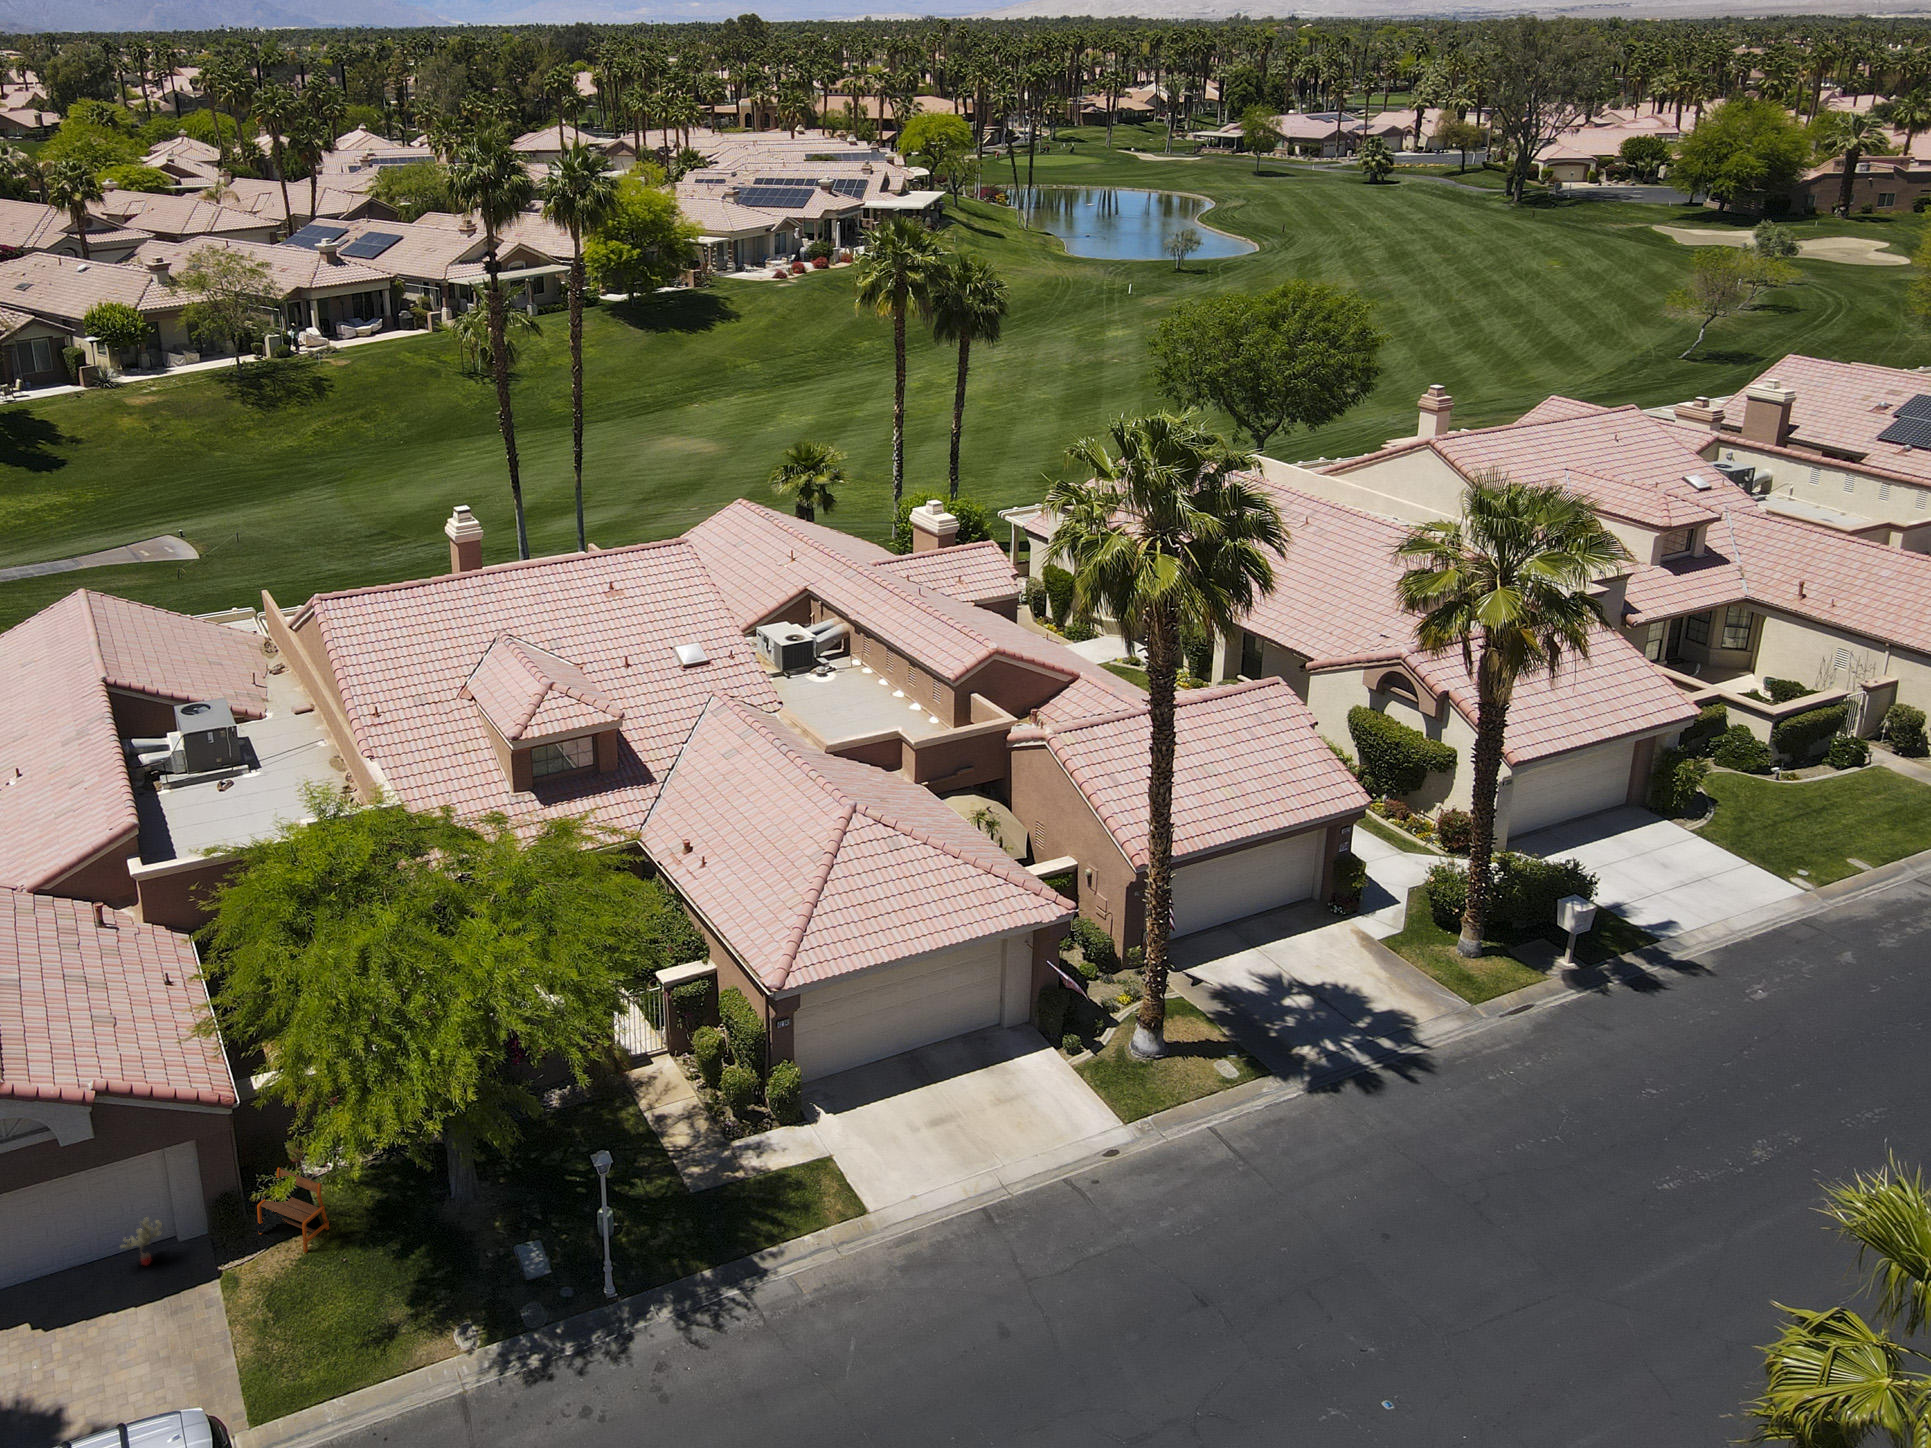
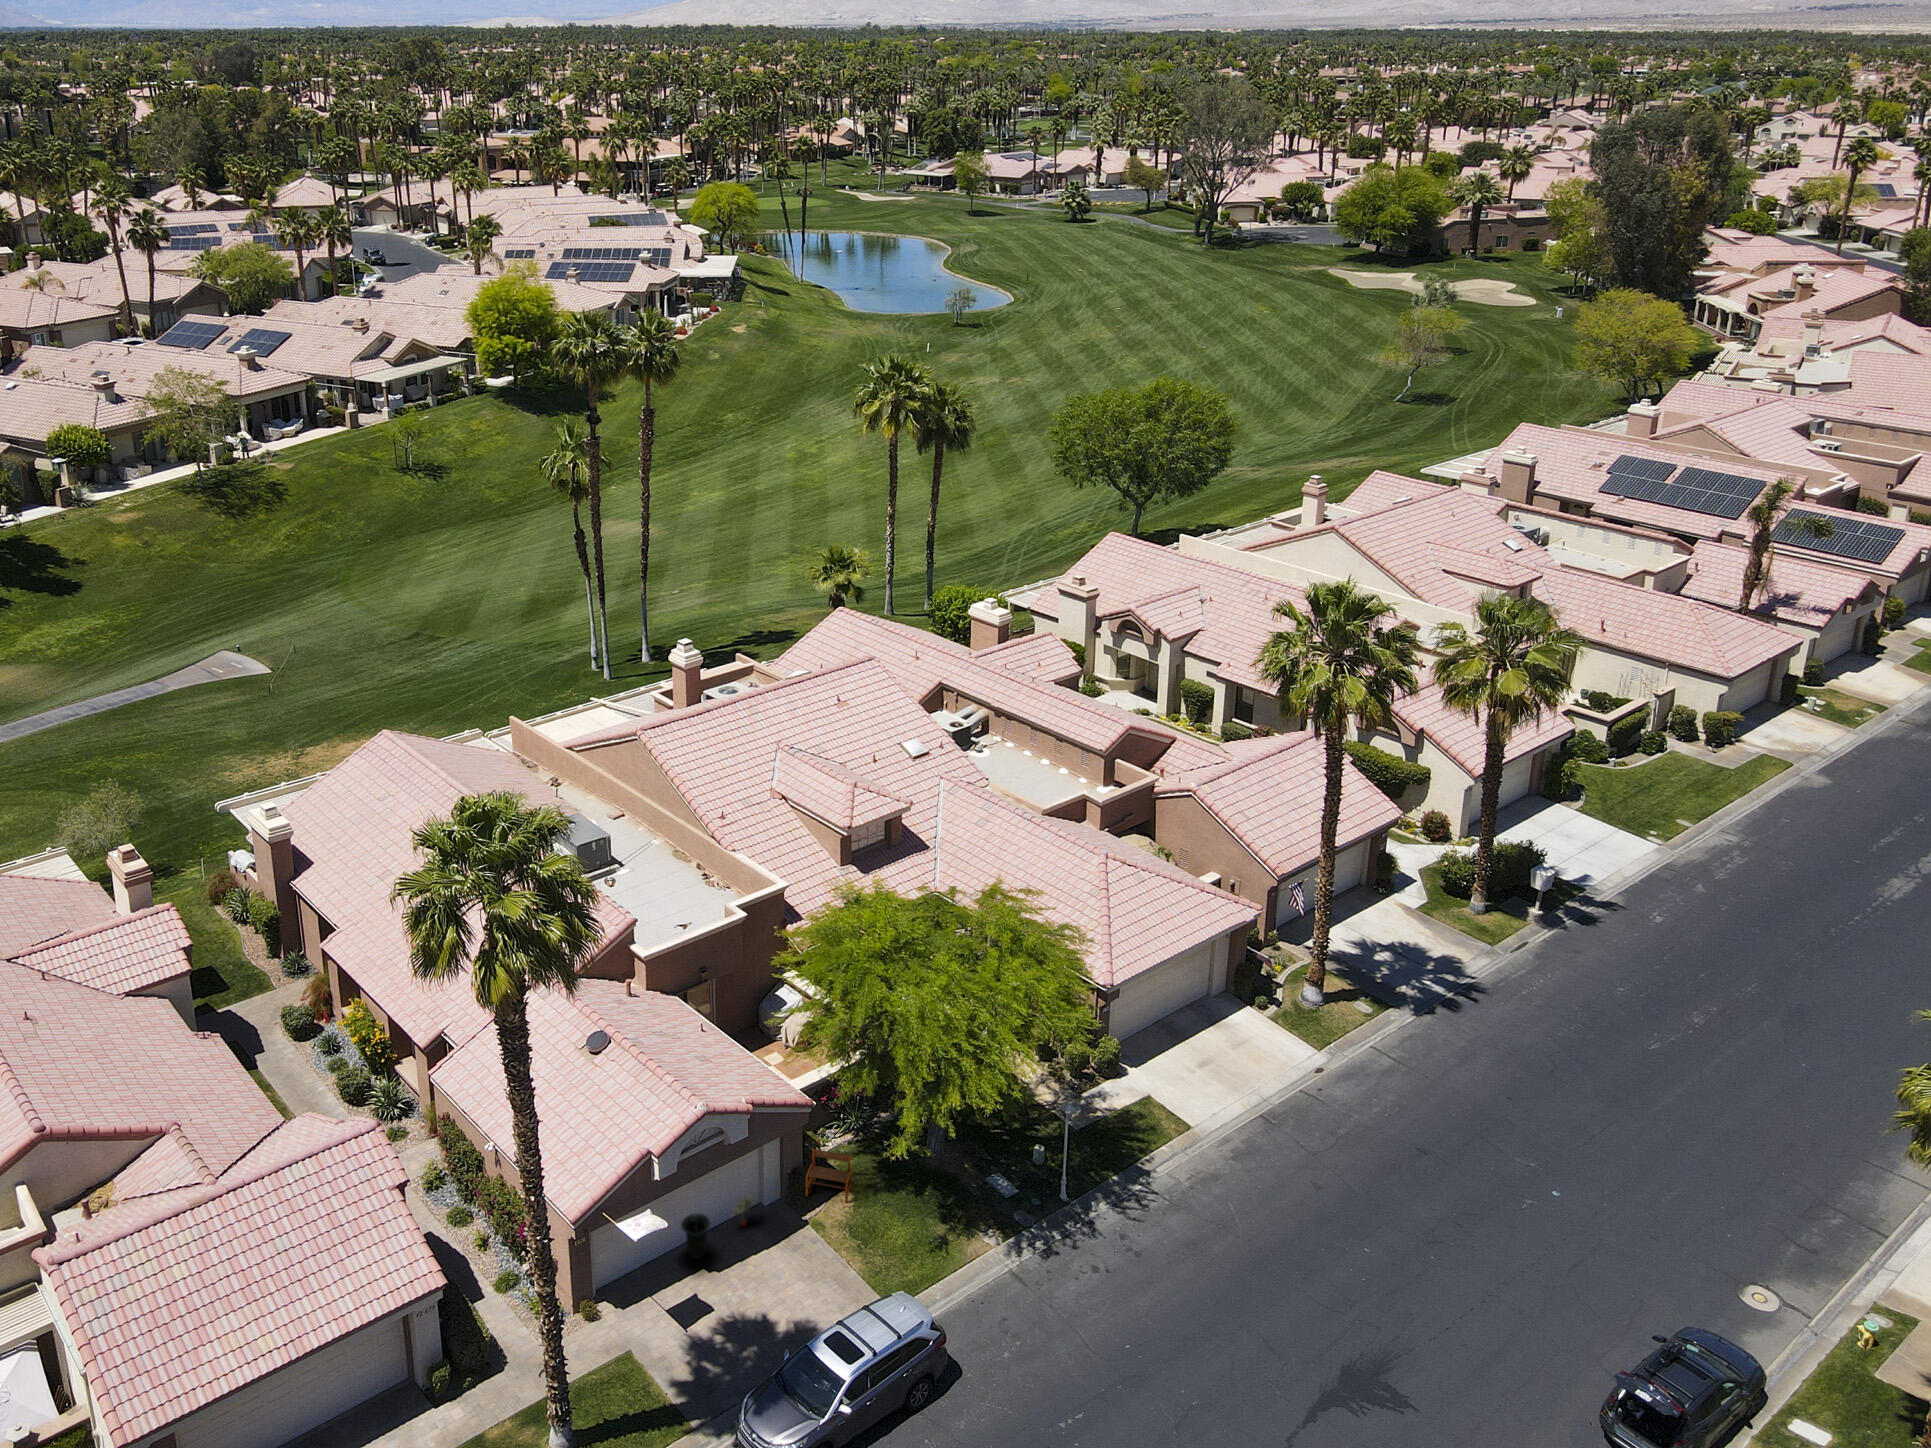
trash can: none [24,1237,71,1302] -> present [681,1214,710,1258]

